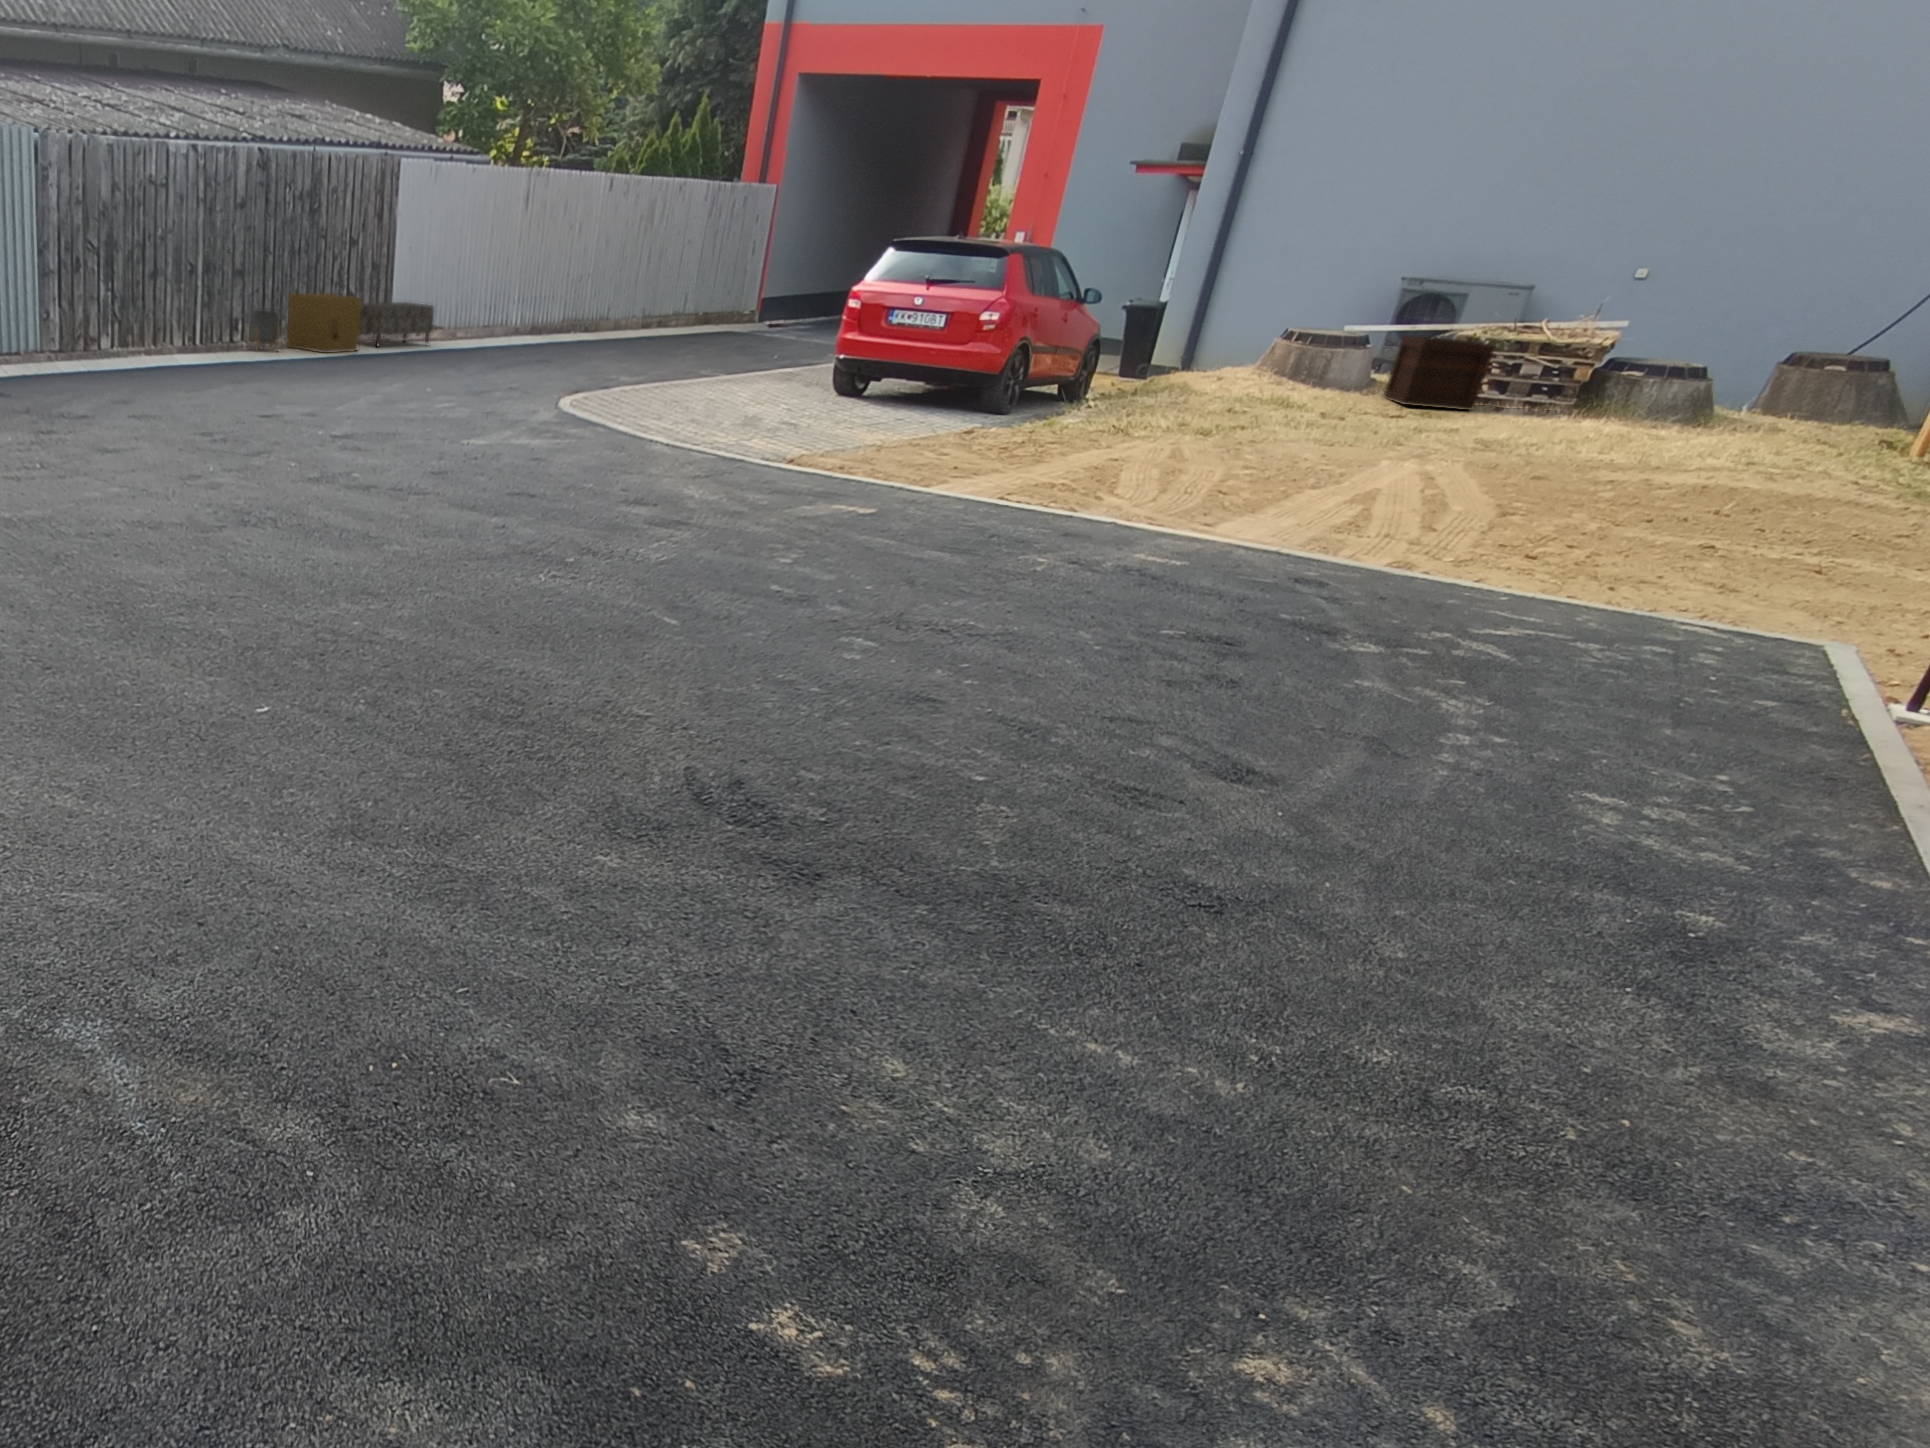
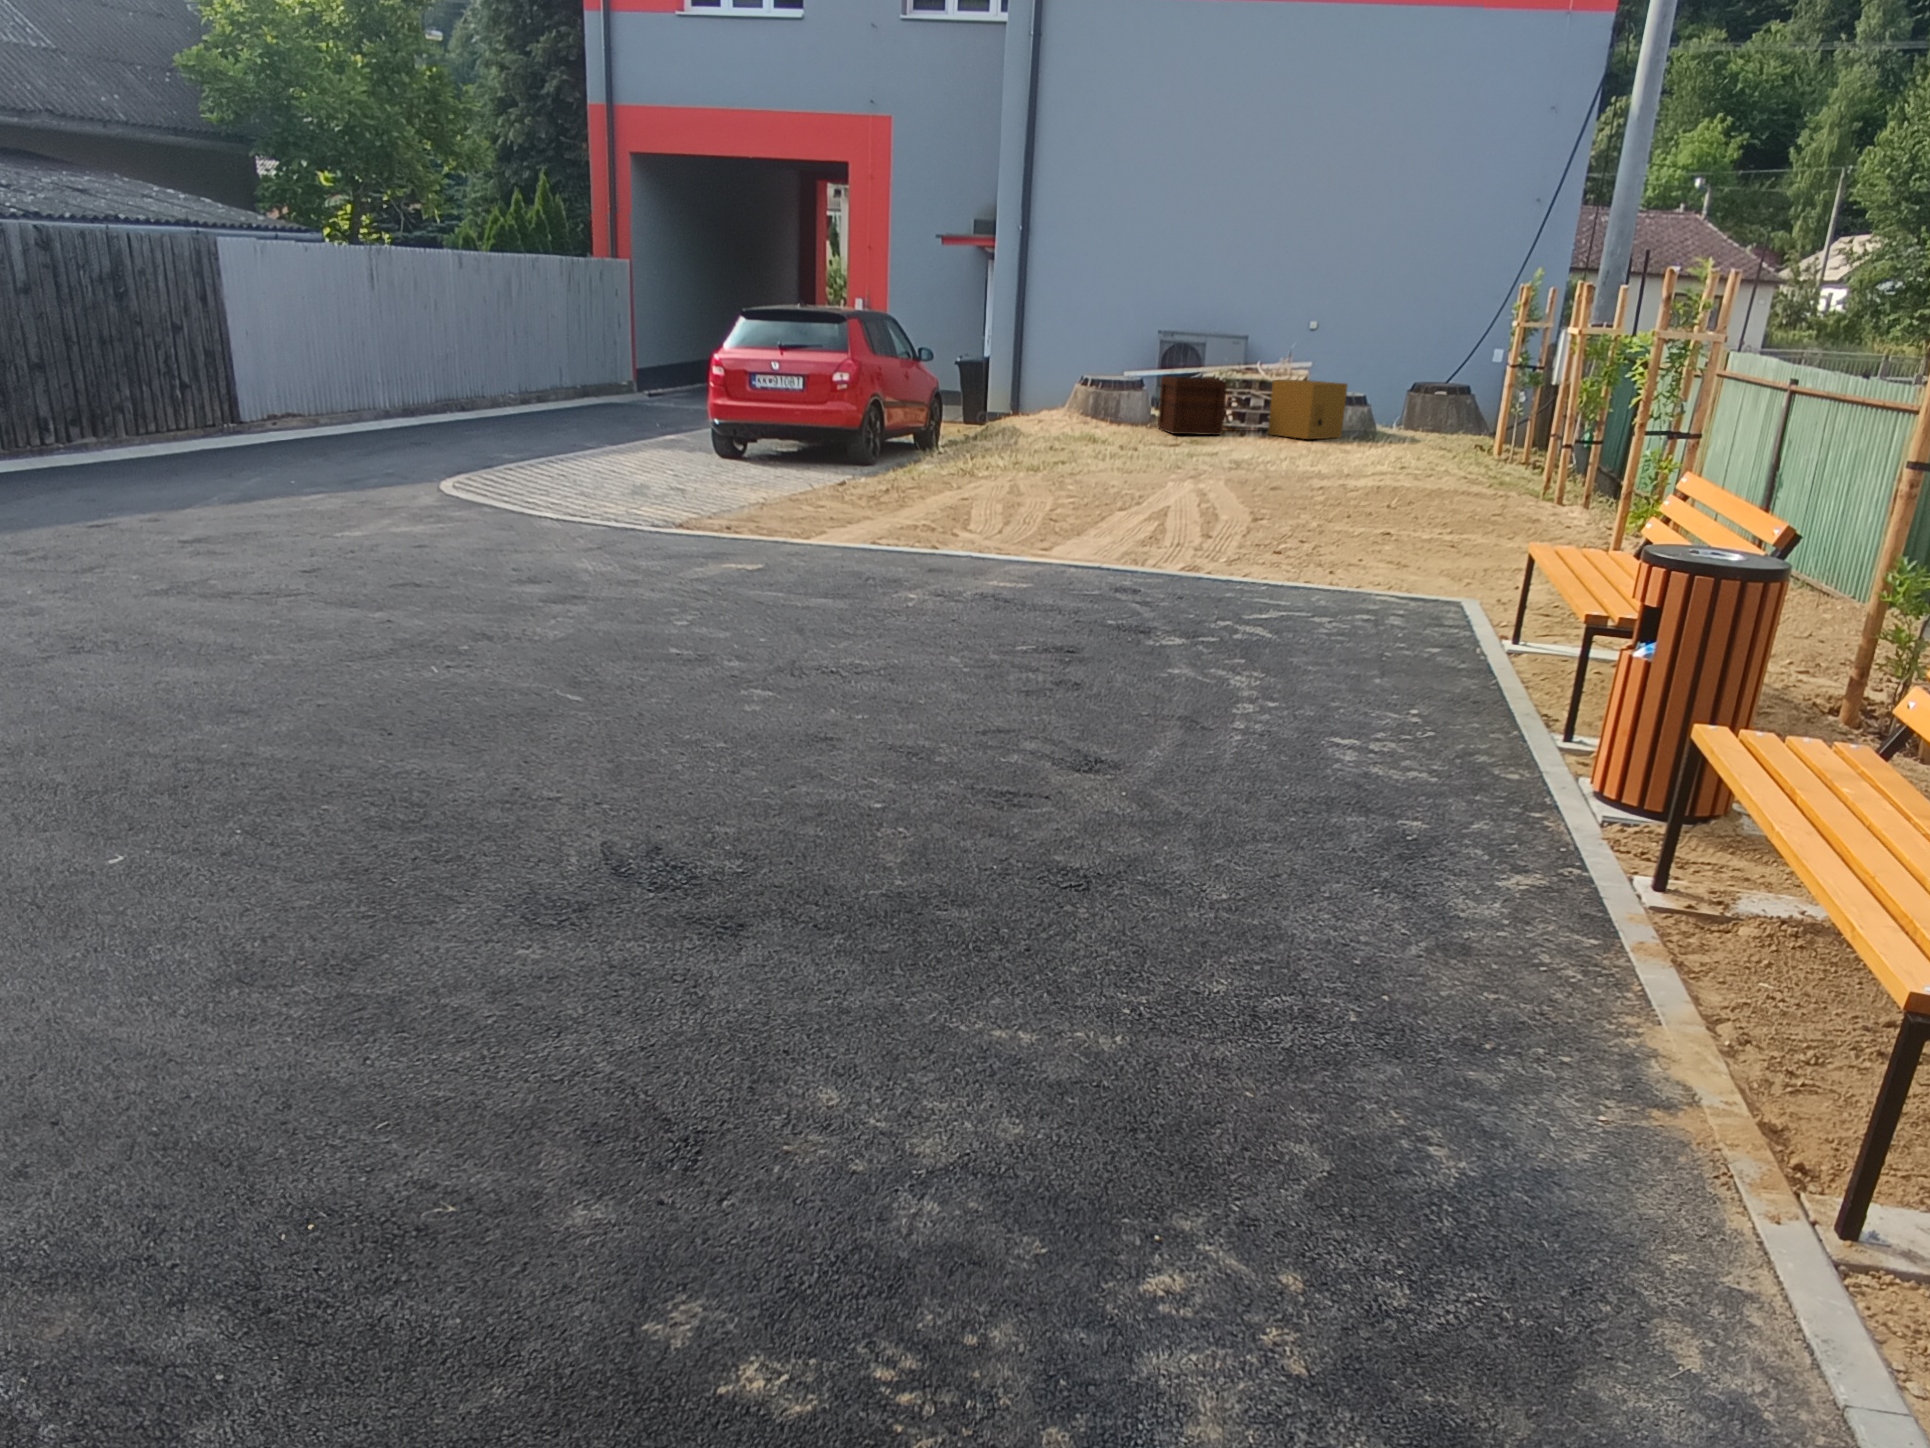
cardboard box: present [287,293,362,353] -> present [1268,380,1348,439]
bench: present [360,302,434,346] -> none [189,391,289,441]
planter: present [249,311,280,346] -> none [63,409,106,454]

